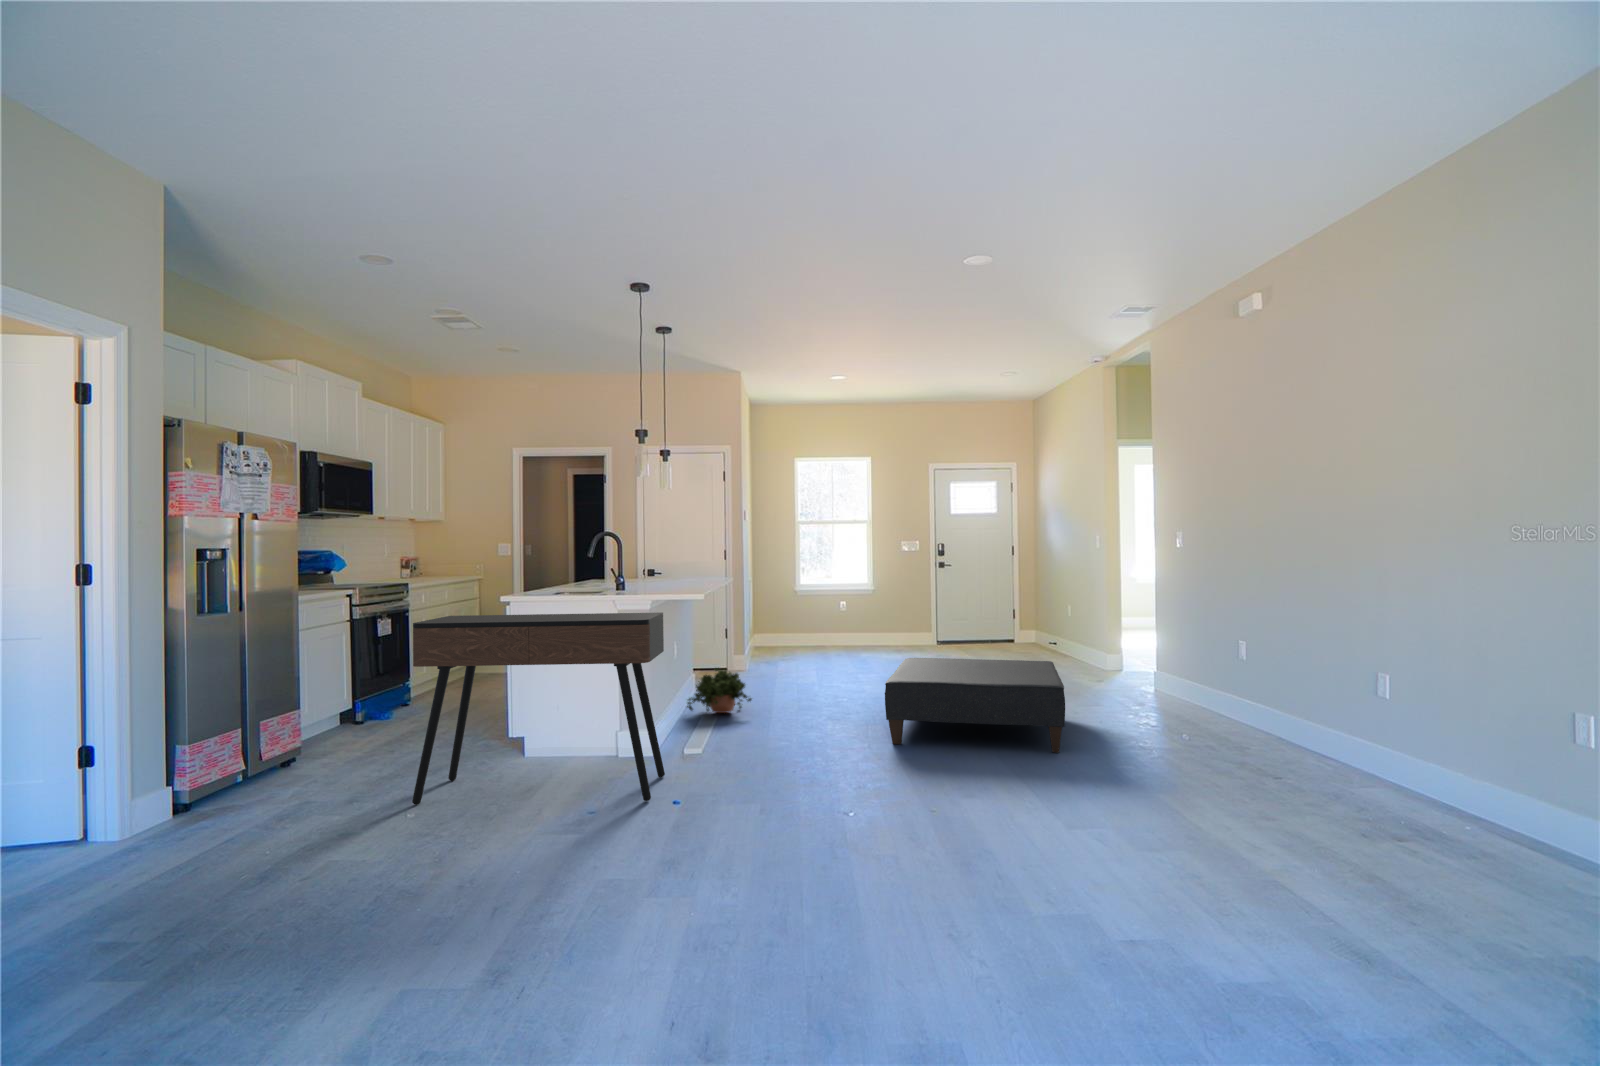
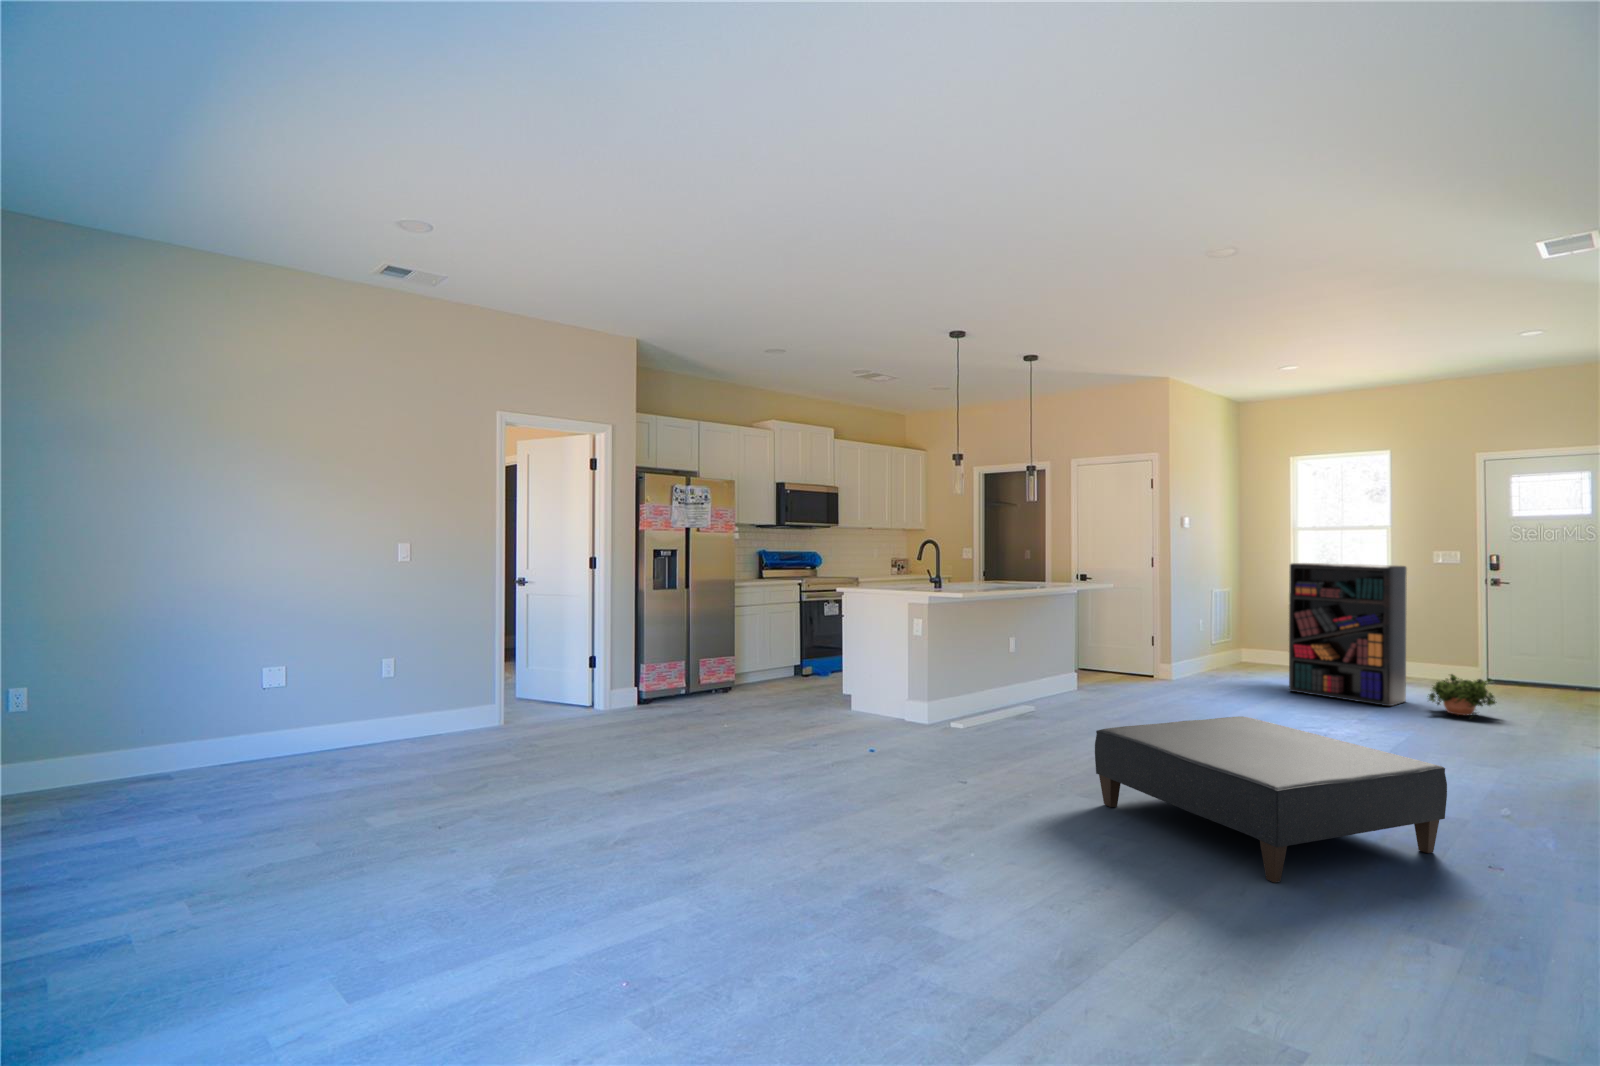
bookshelf: none [773,550,841,652] -> present [1289,563,1407,706]
console table: present [412,612,665,805] -> none [711,604,861,772]
potted plant: present [687,668,752,713] -> present [1428,674,1495,715]

